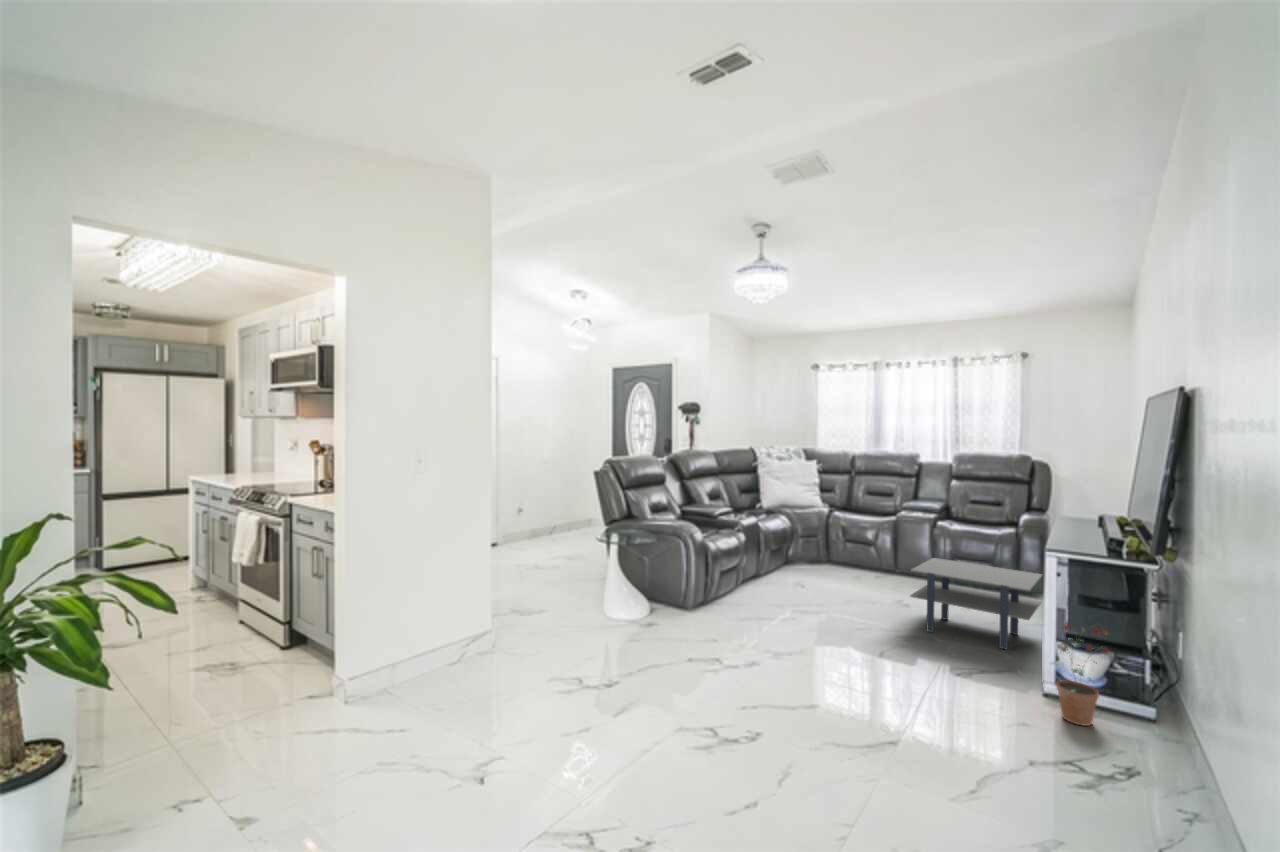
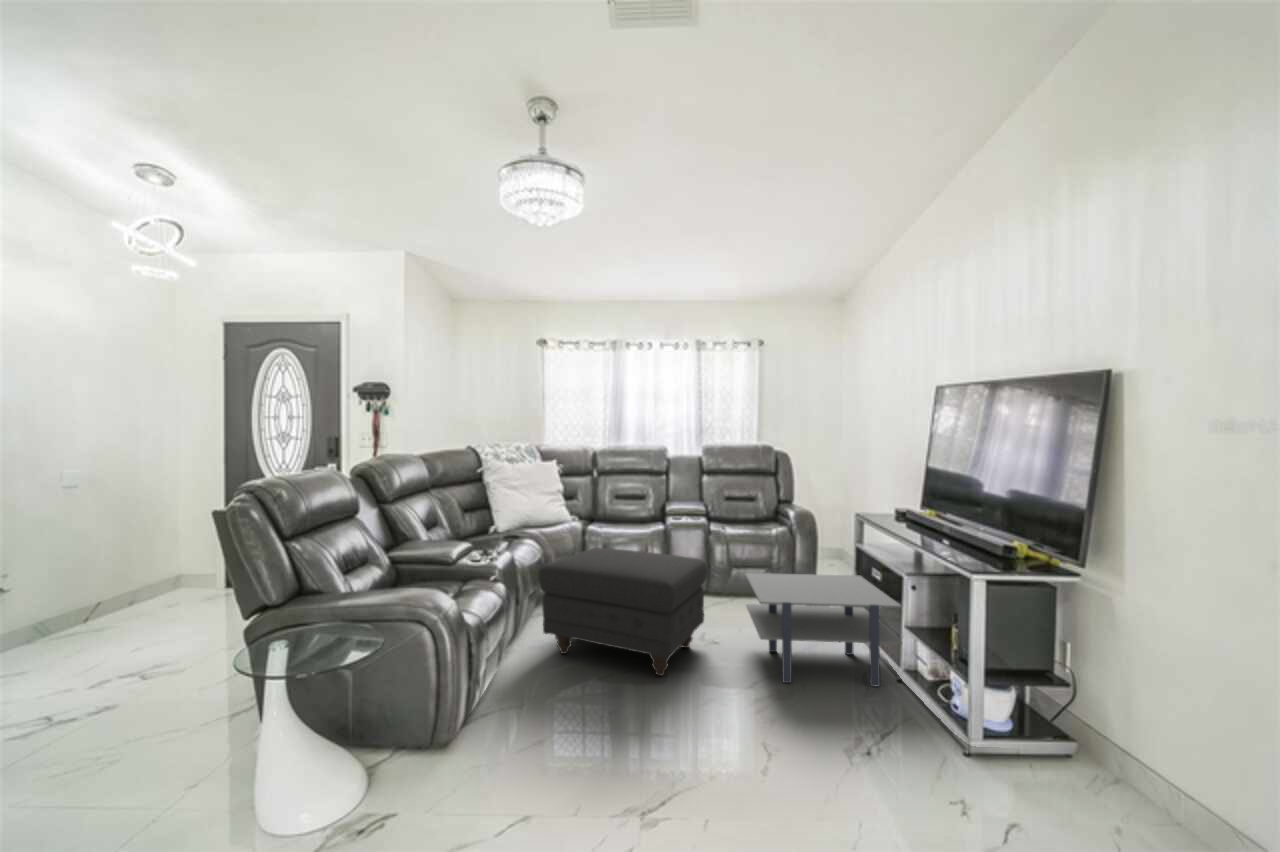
ottoman: none [770,526,897,610] -> present [539,547,708,676]
potted plant: present [1056,623,1109,726] -> none [1060,666,1143,823]

